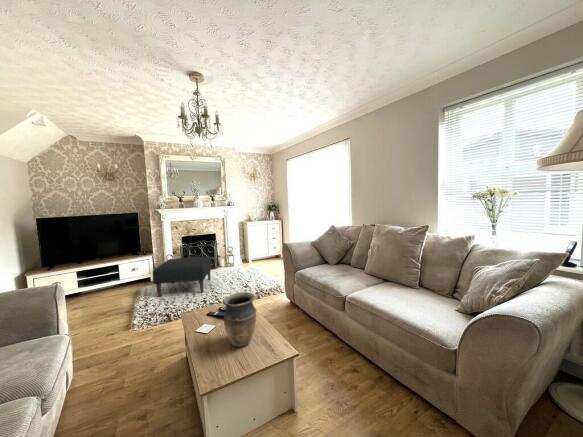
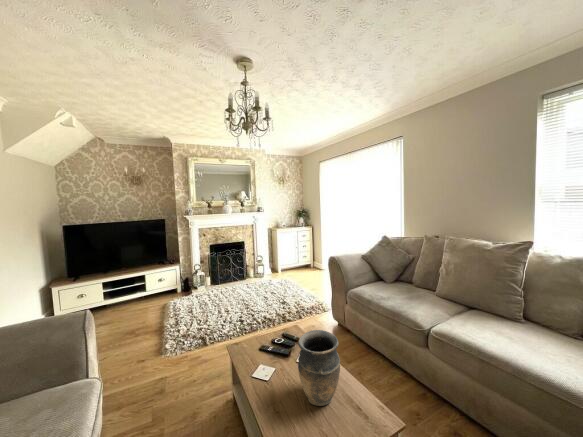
ottoman: present [153,257,212,297] -> none [183,268,243,313]

